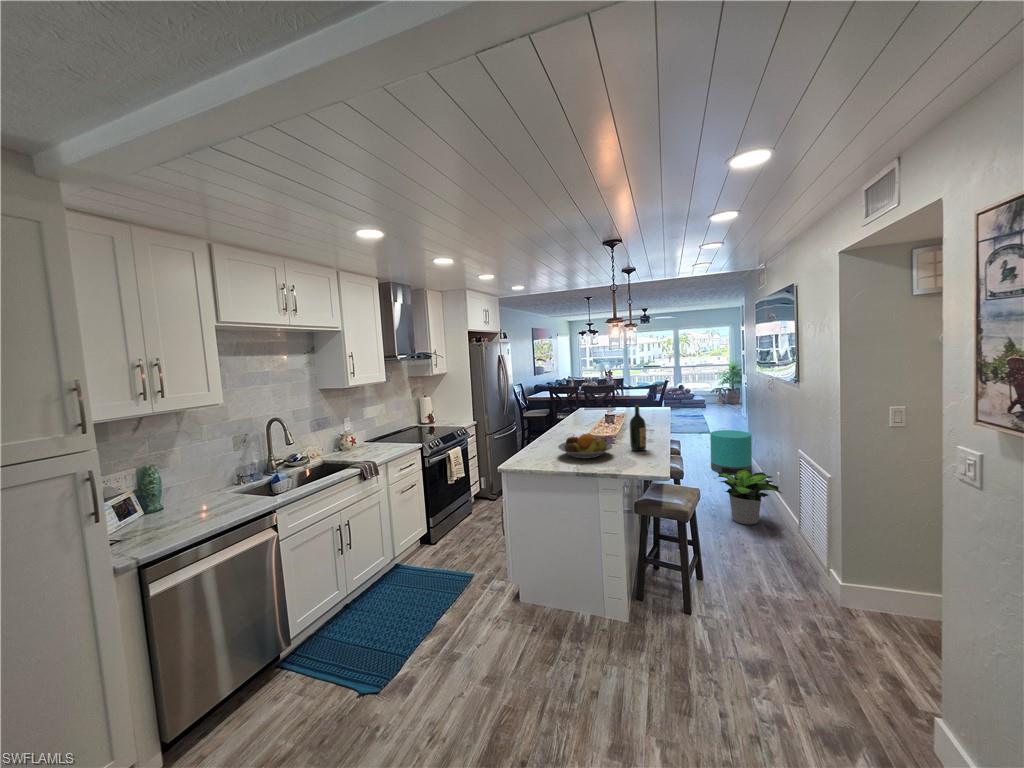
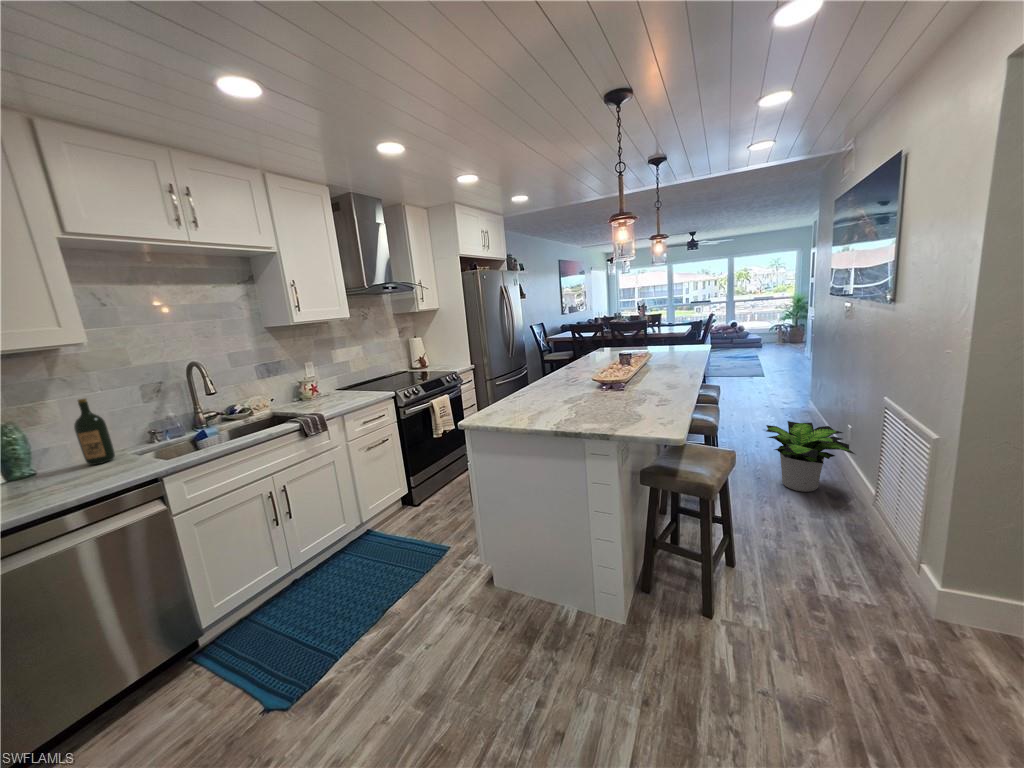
wine bottle: present [630,405,646,451] -> present [74,399,115,465]
trash can: present [710,430,752,475] -> none [760,372,816,427]
fruit bowl: present [558,433,612,459] -> none [540,378,613,412]

